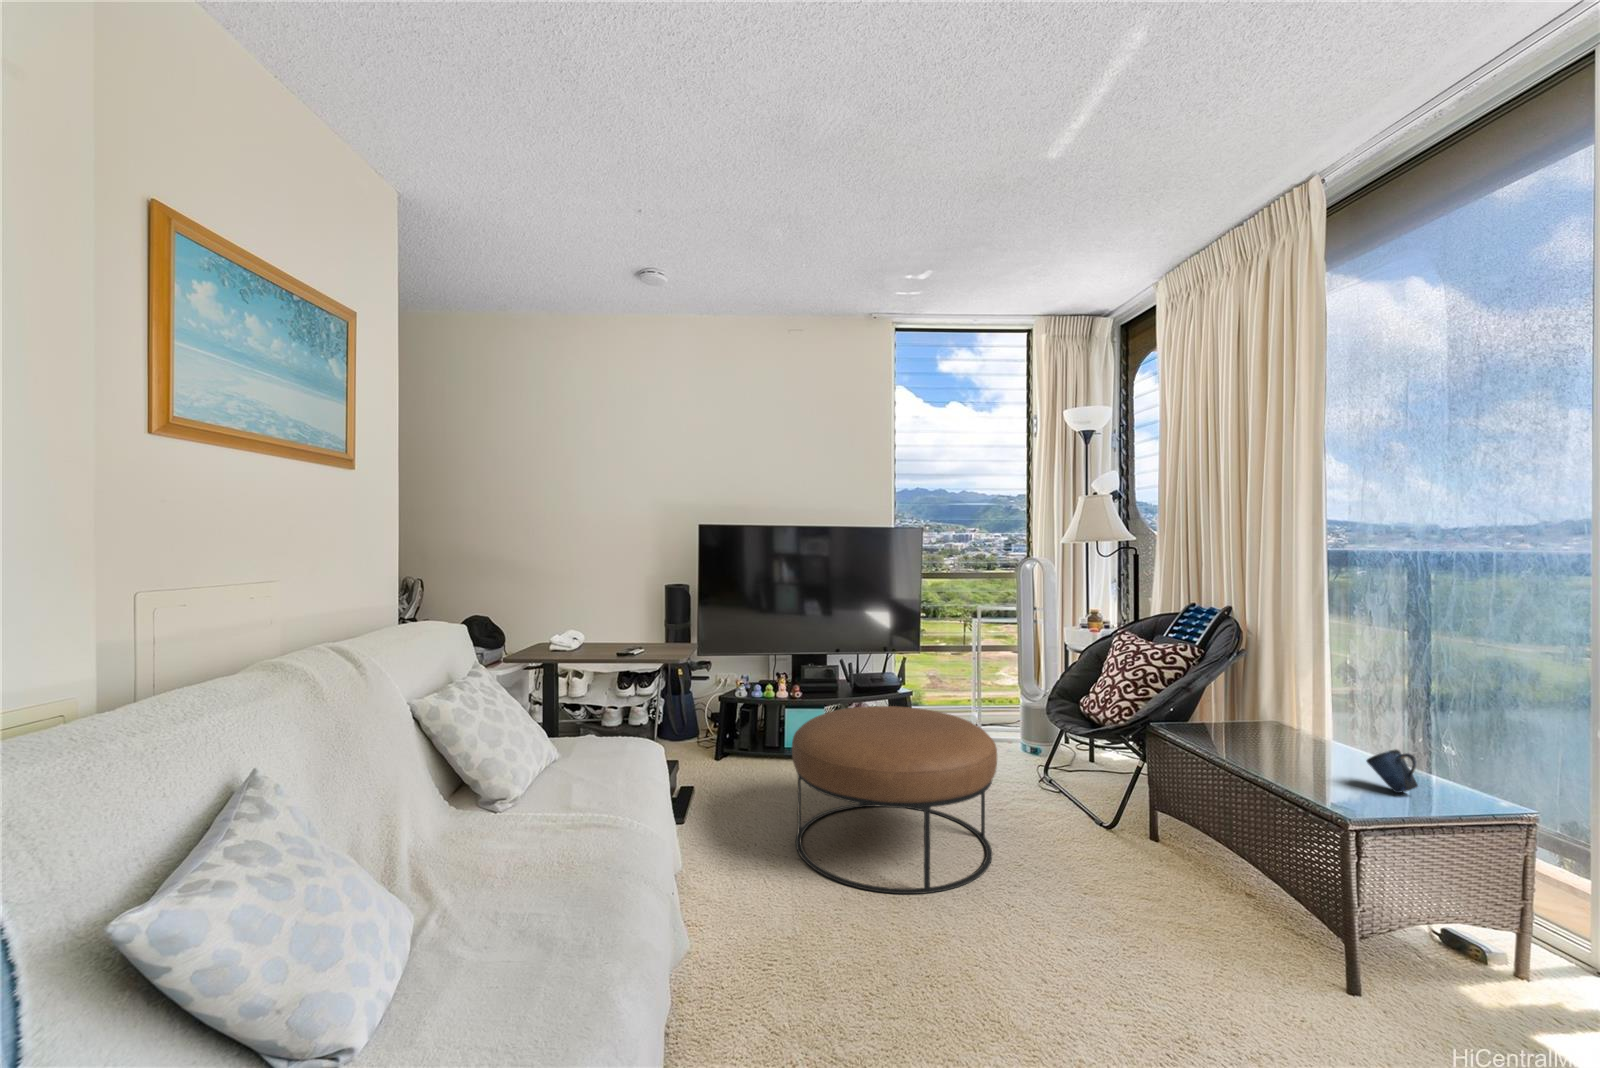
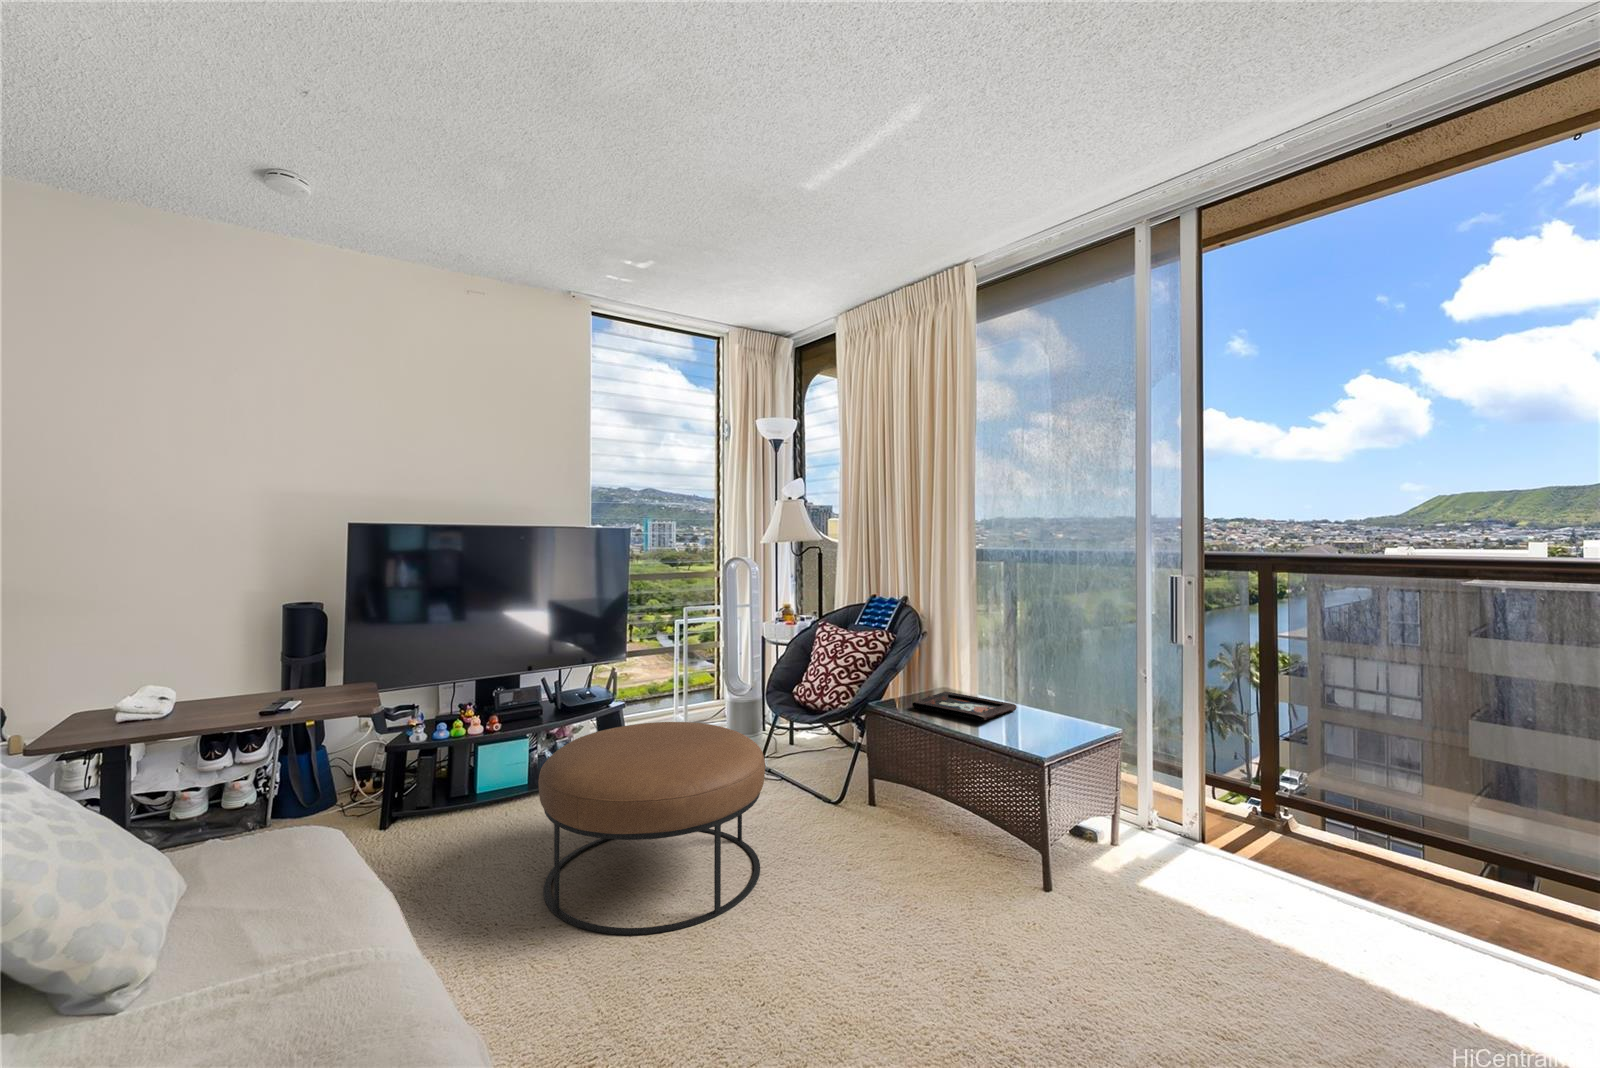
decorative tray: none [1200,724,1357,763] -> present [912,692,1017,721]
mug: present [1366,750,1418,793] -> none [1034,698,1066,731]

